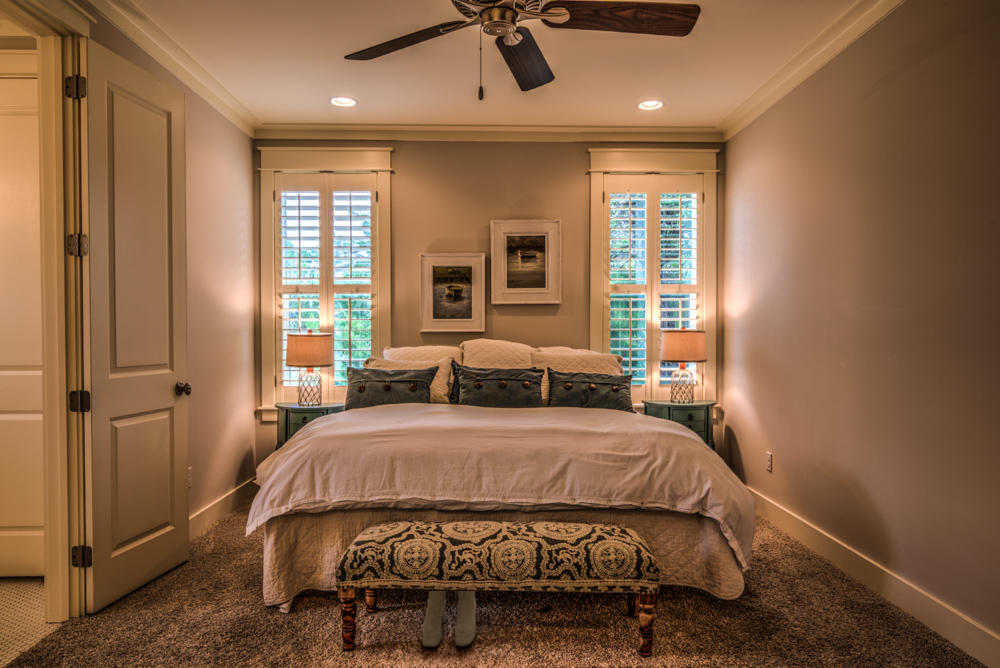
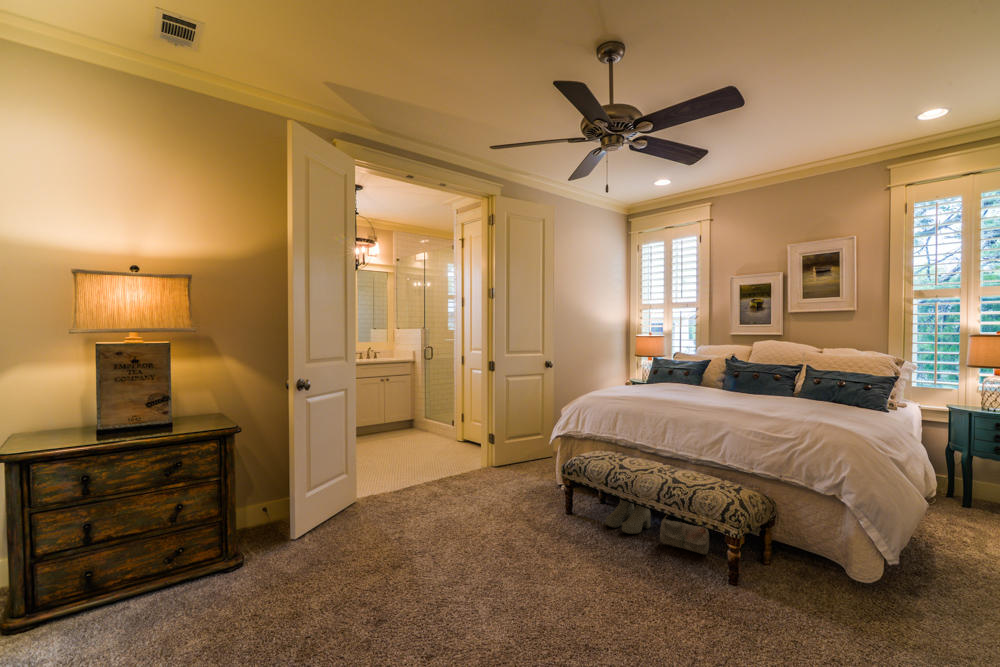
bag: none [512,555,578,635] -> present [660,517,709,554]

